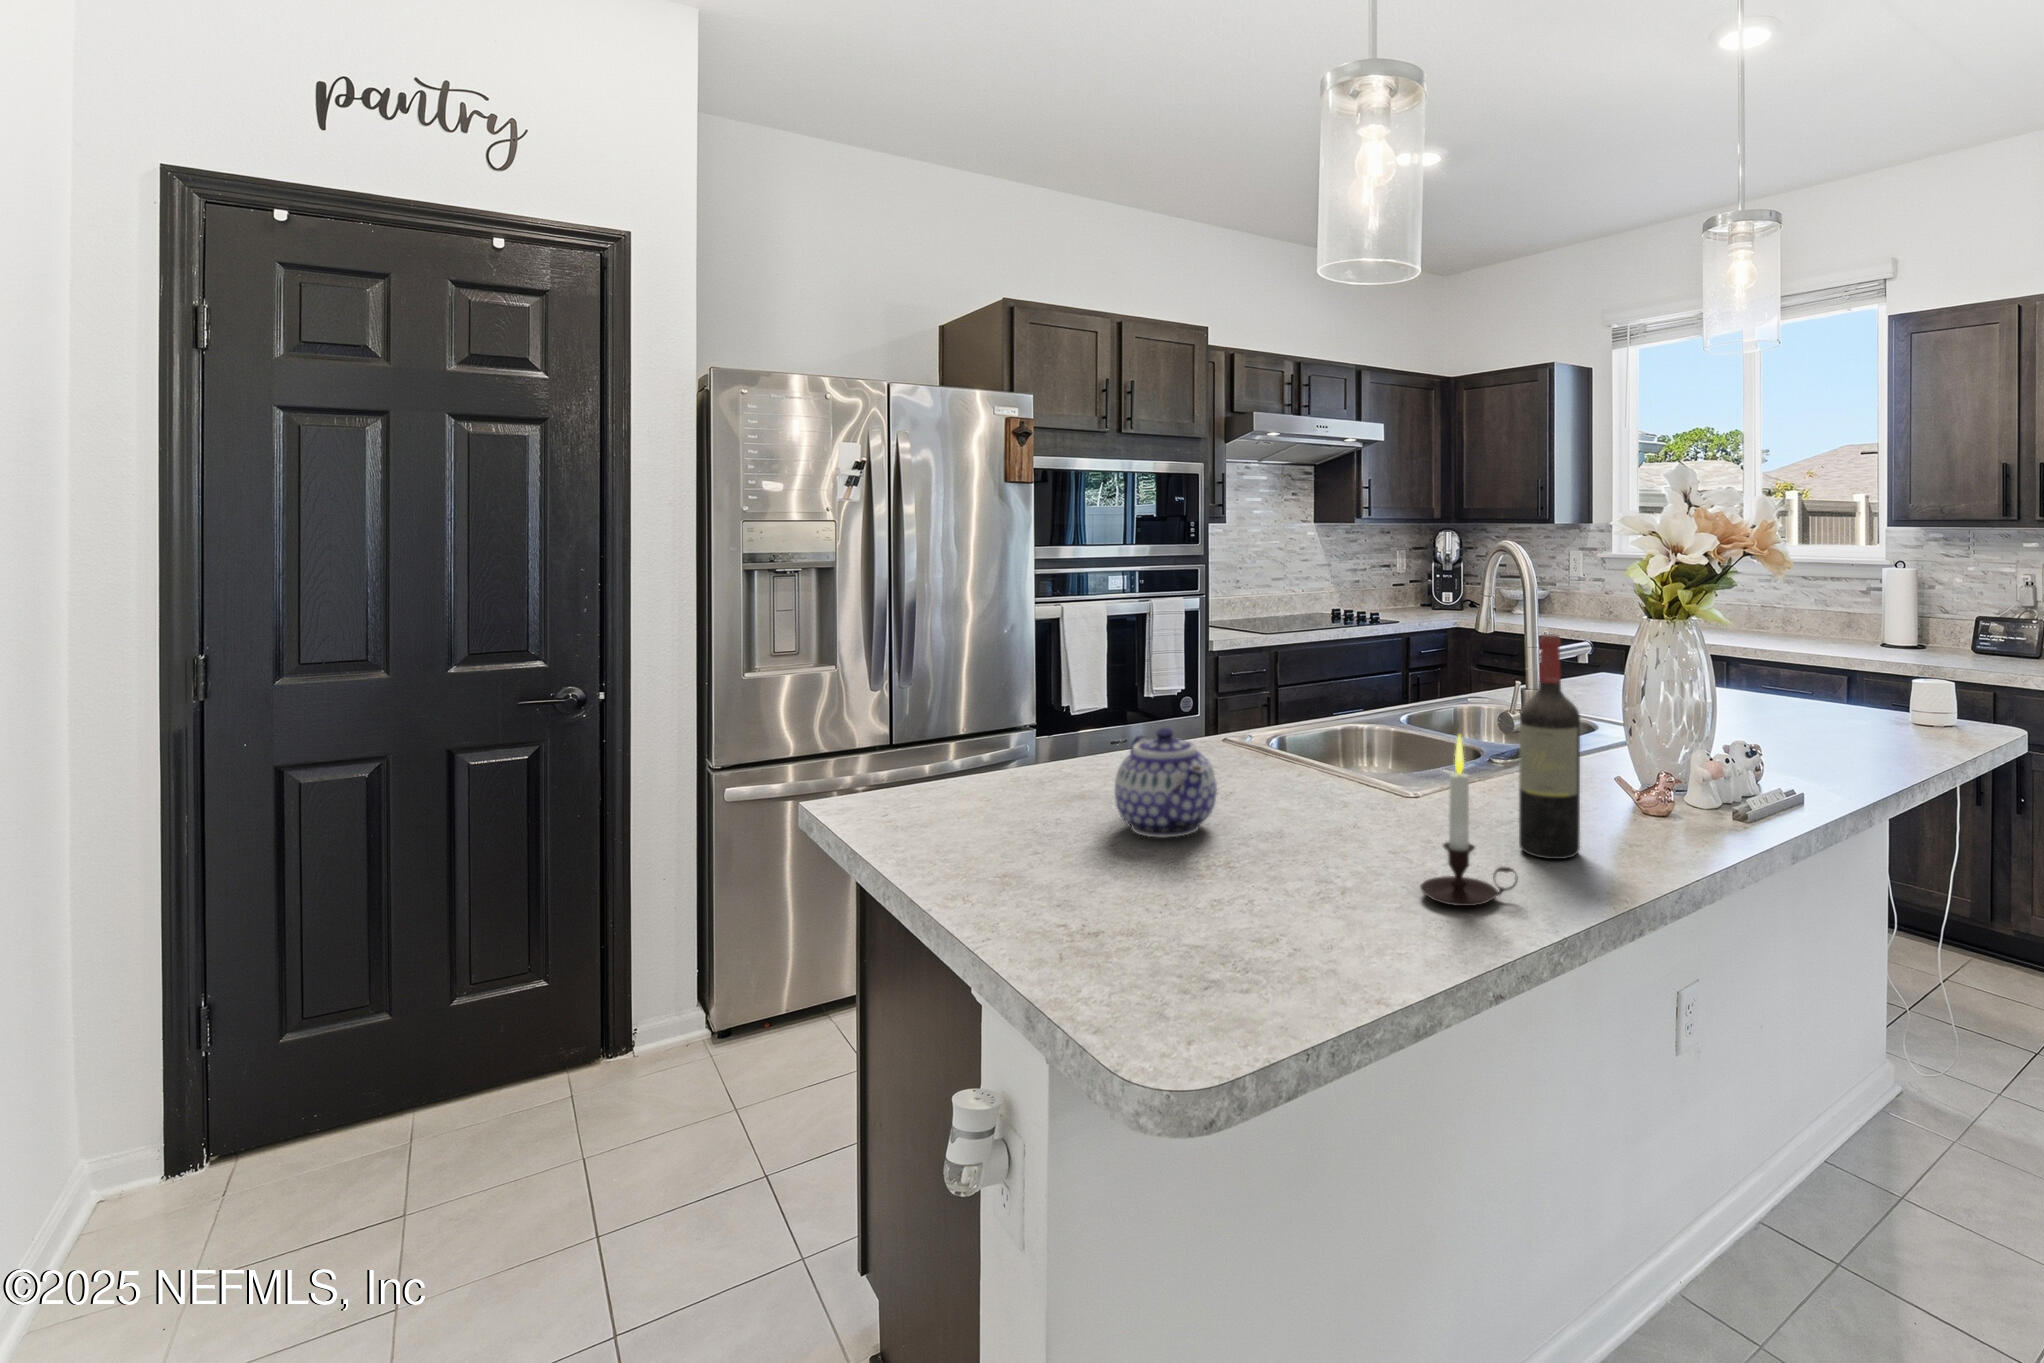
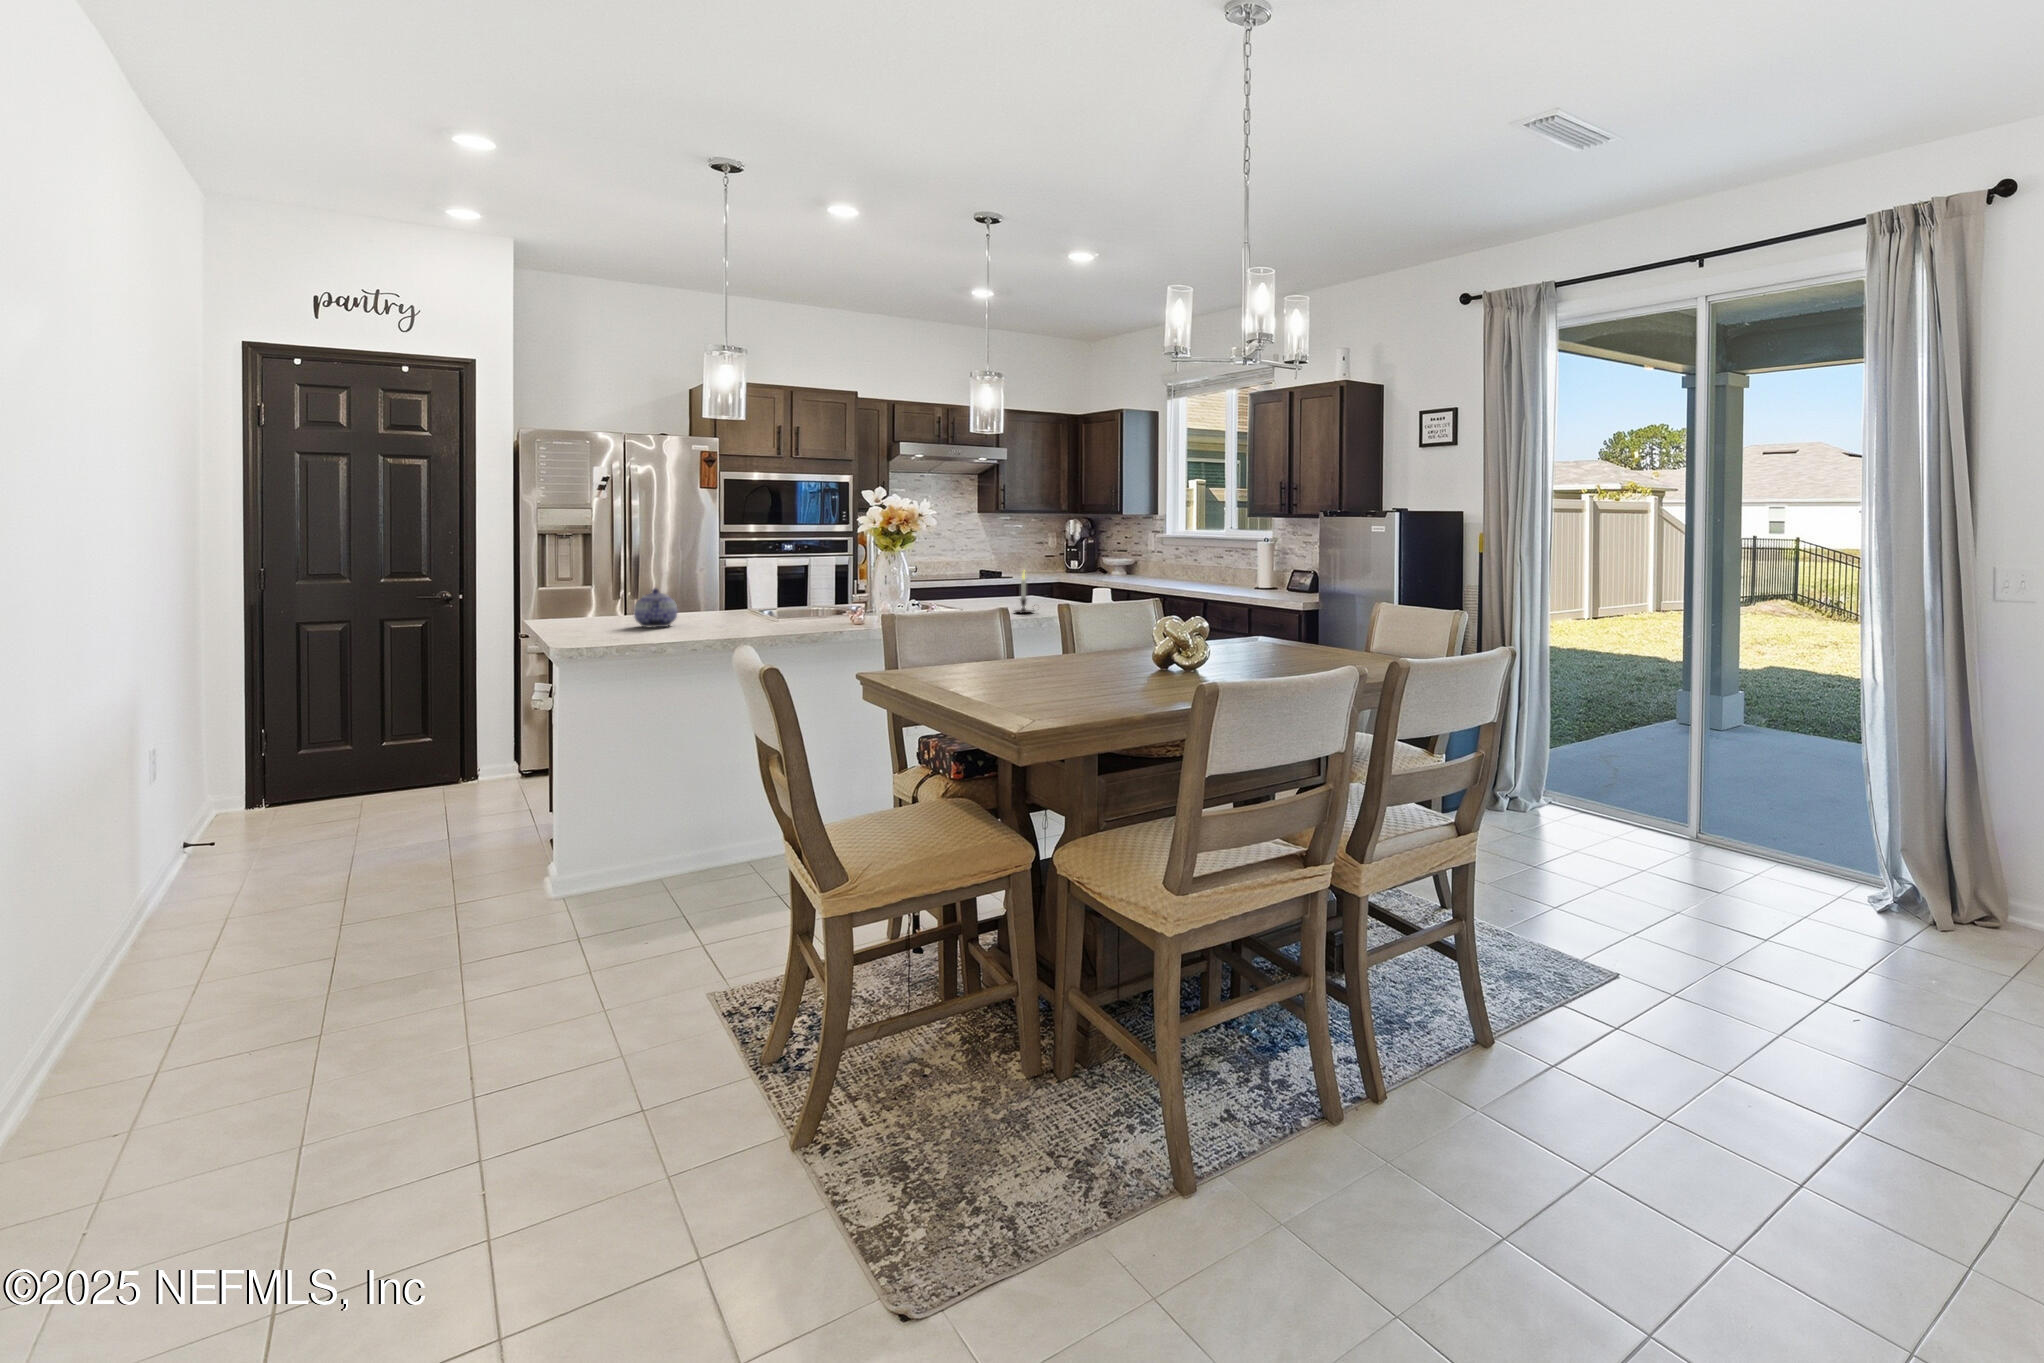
wine bottle: present [1519,634,1580,859] -> none [770,552,794,631]
candle: present [1420,735,1518,906] -> present [1015,574,1034,613]

